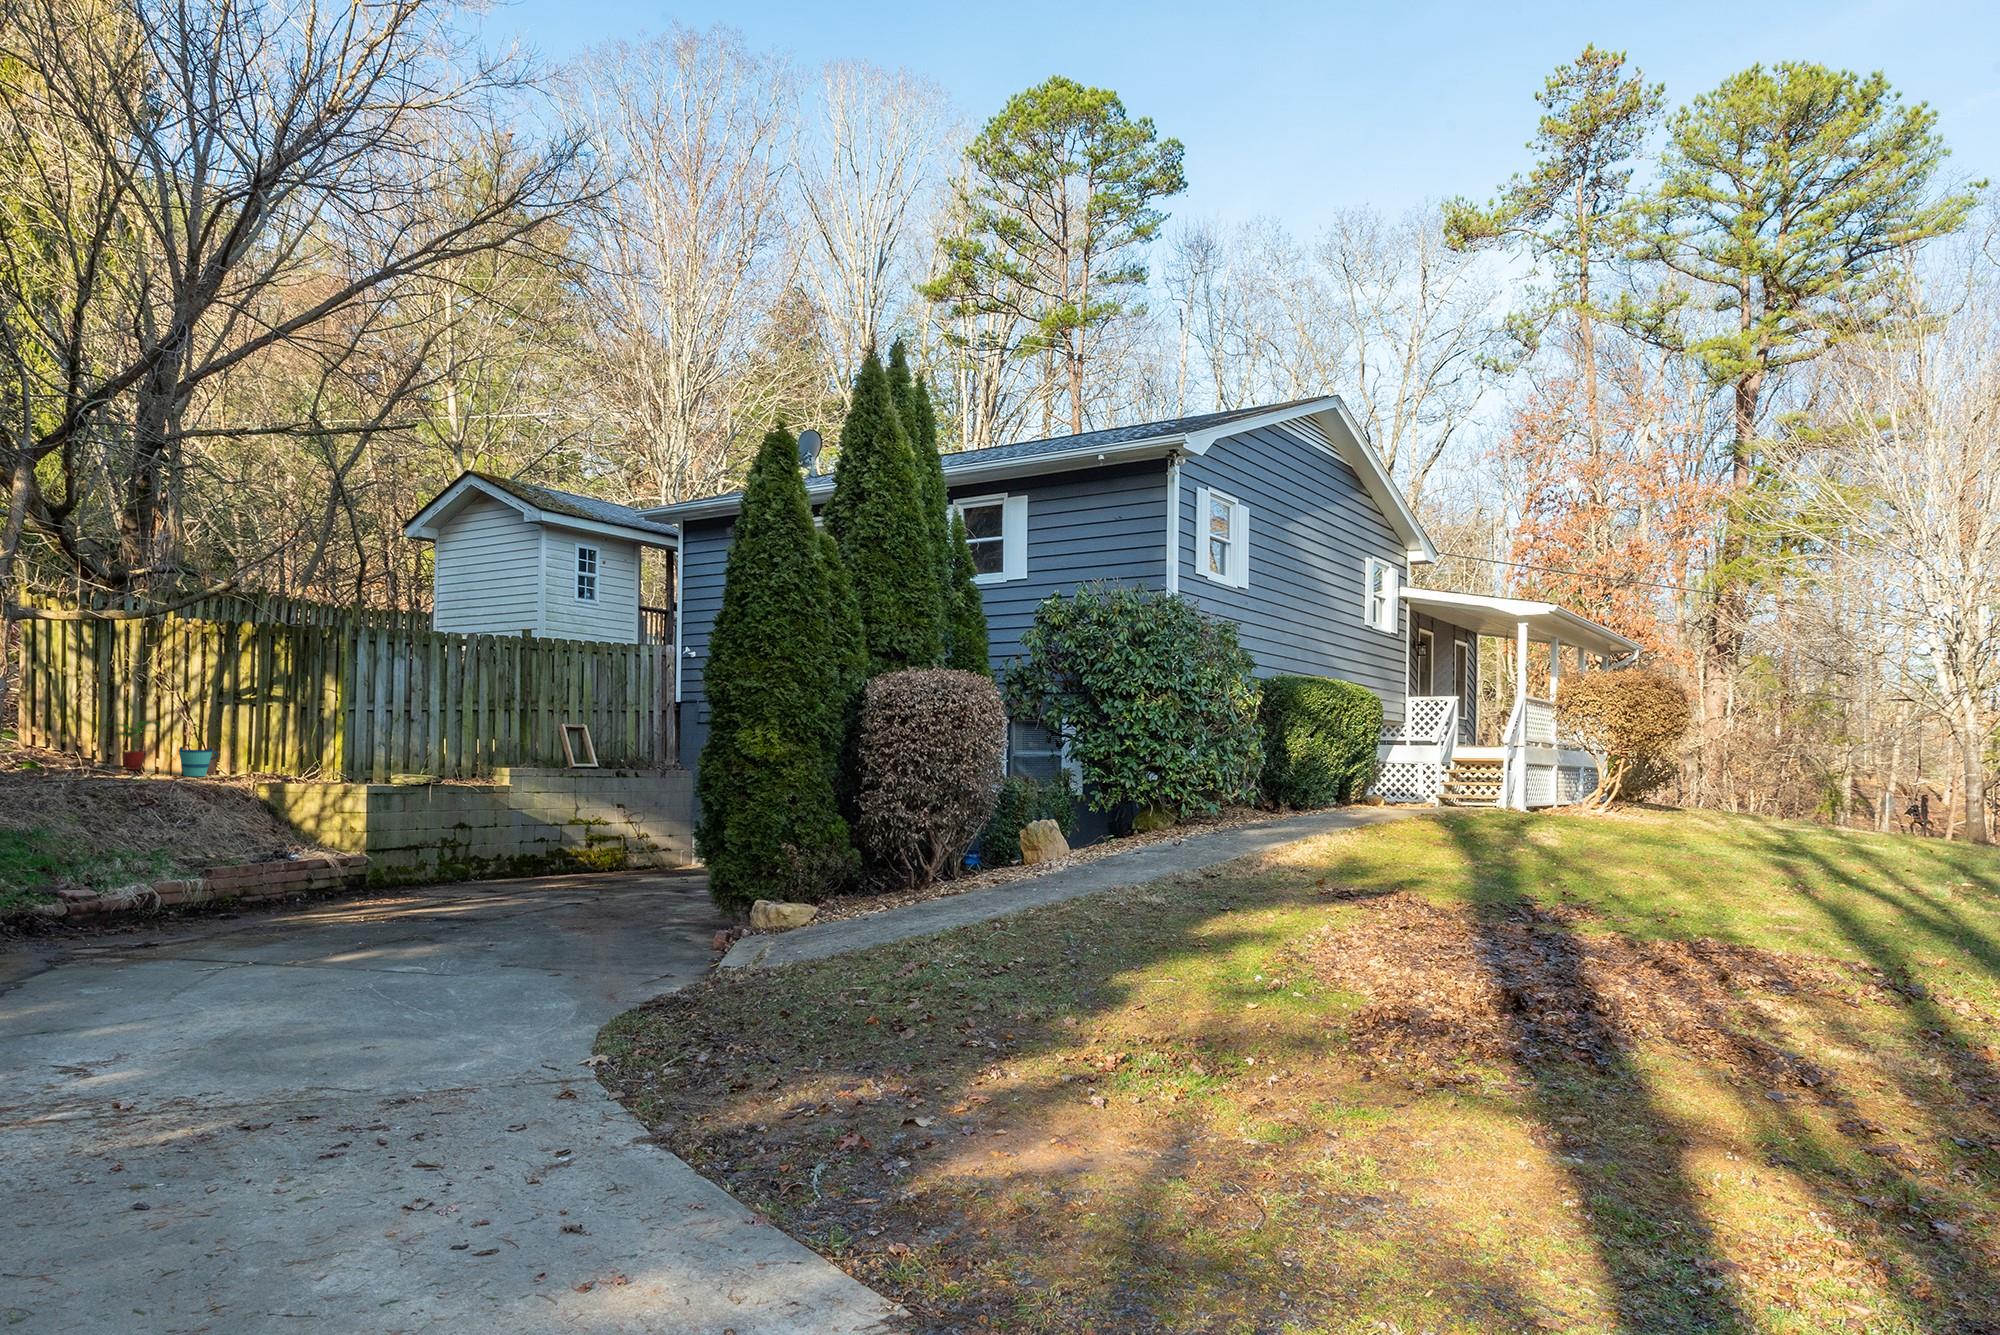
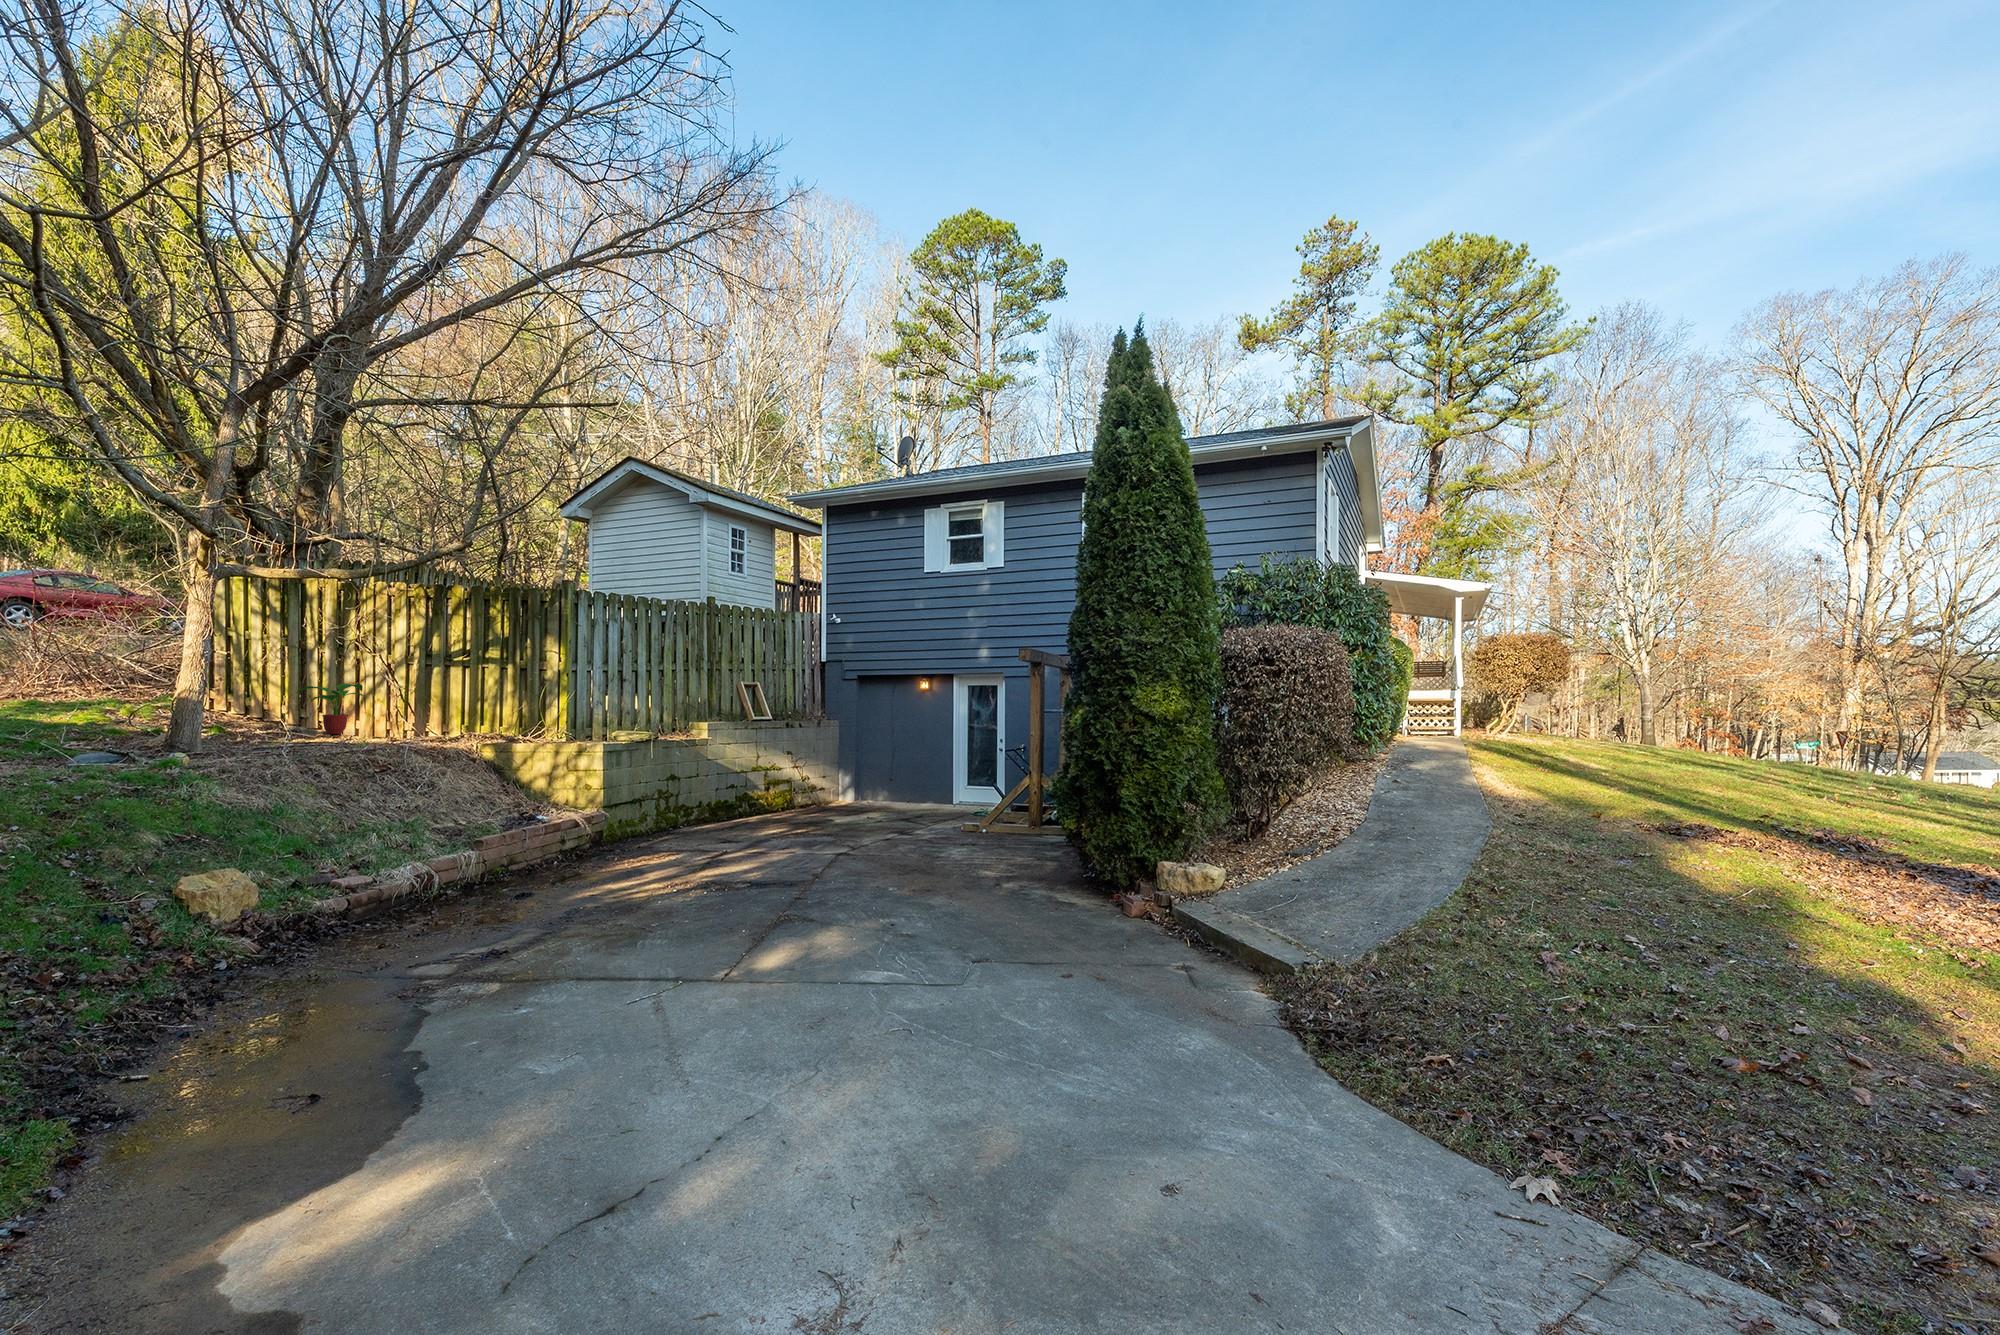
bucket: present [179,747,218,776] -> none [388,709,429,739]

